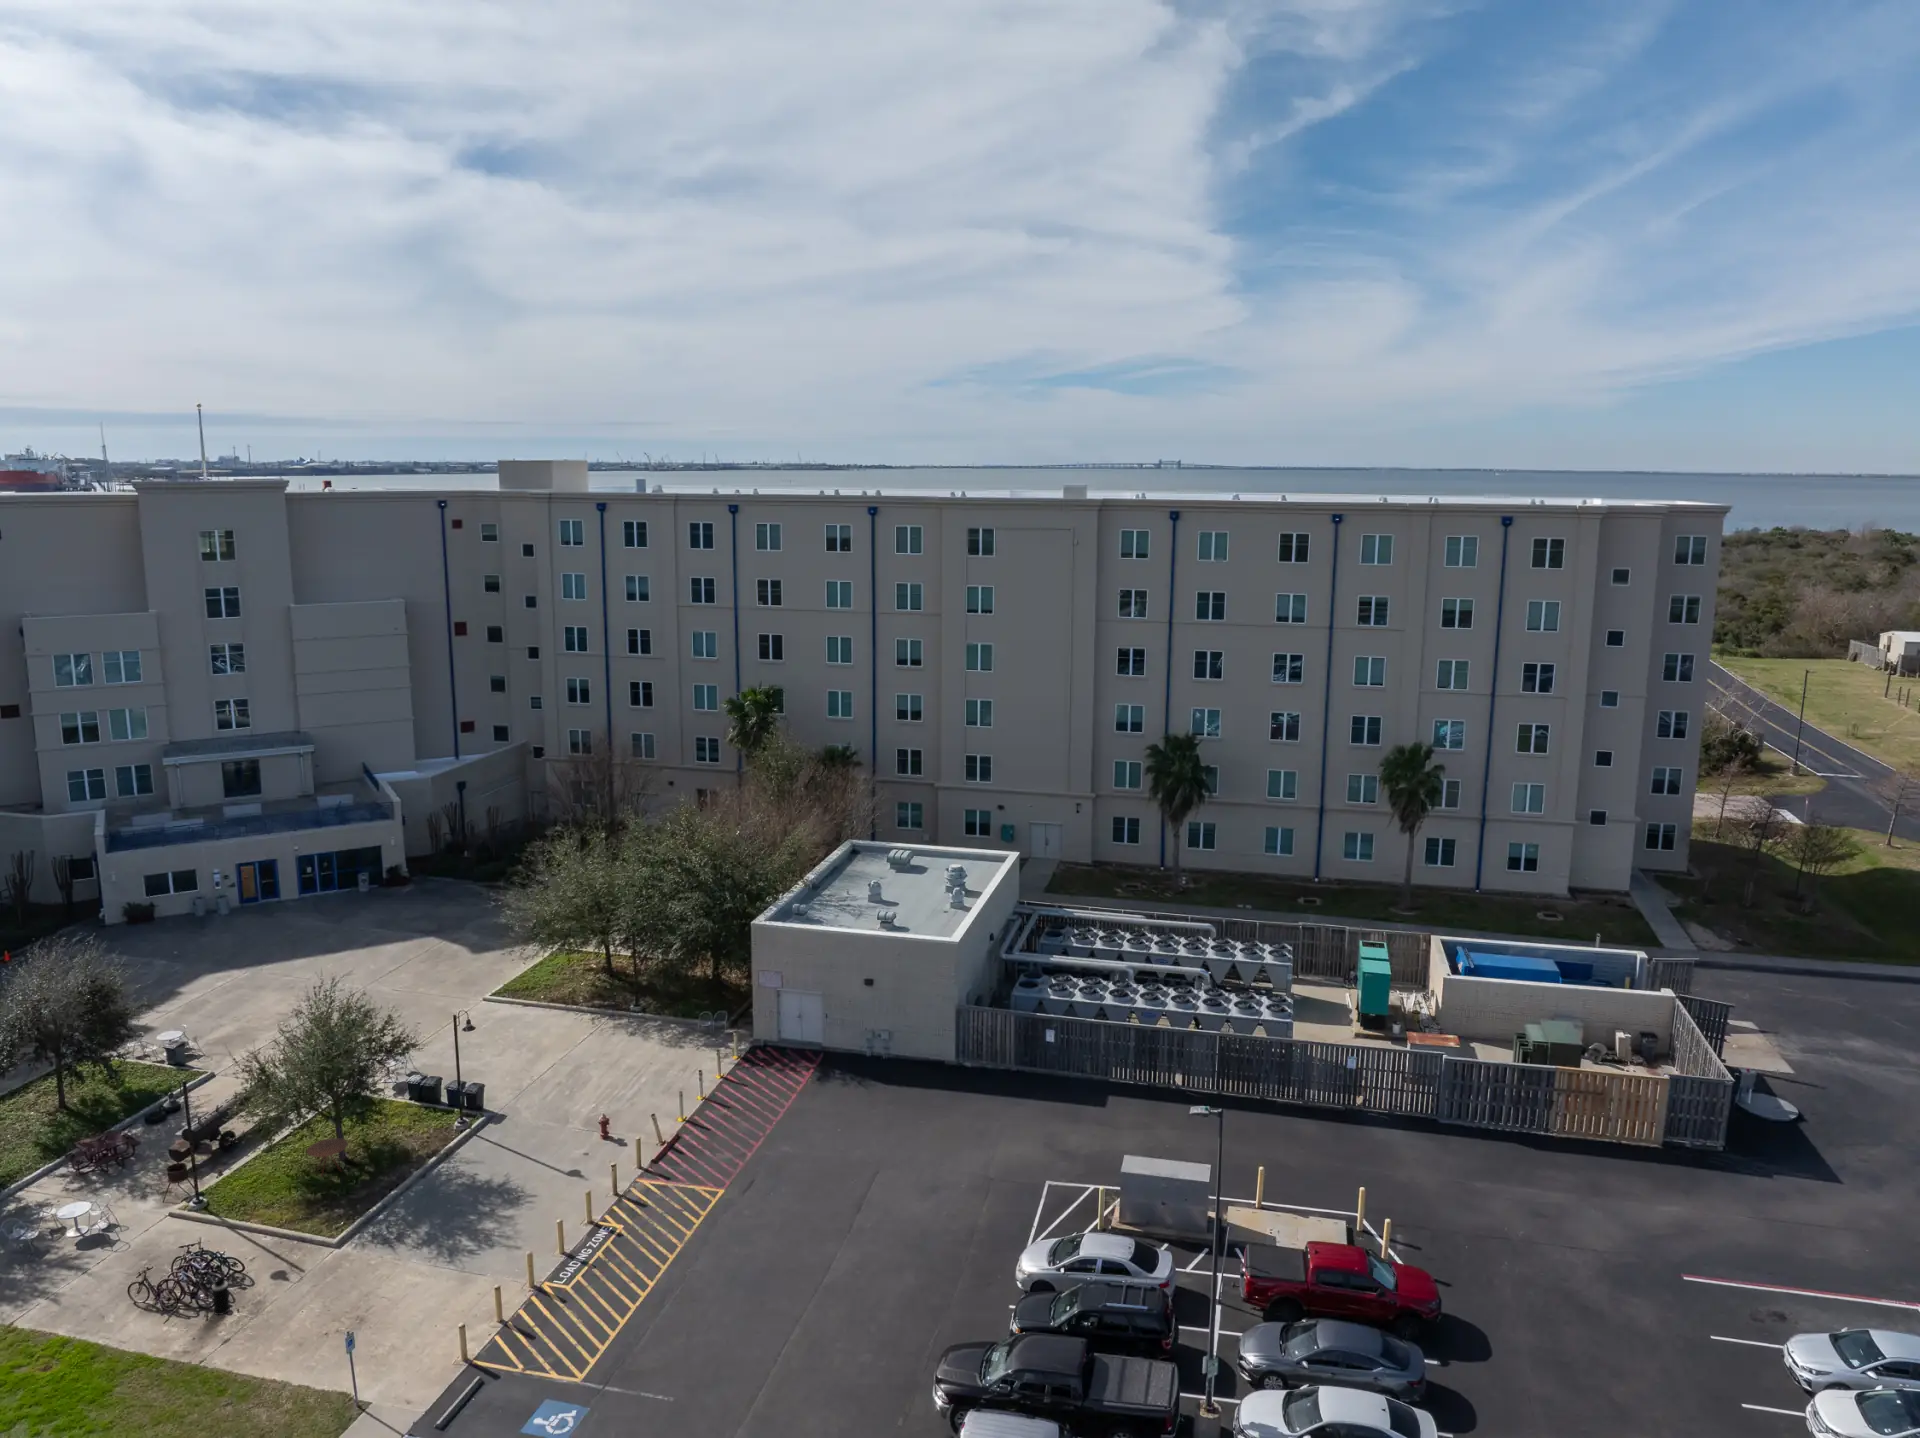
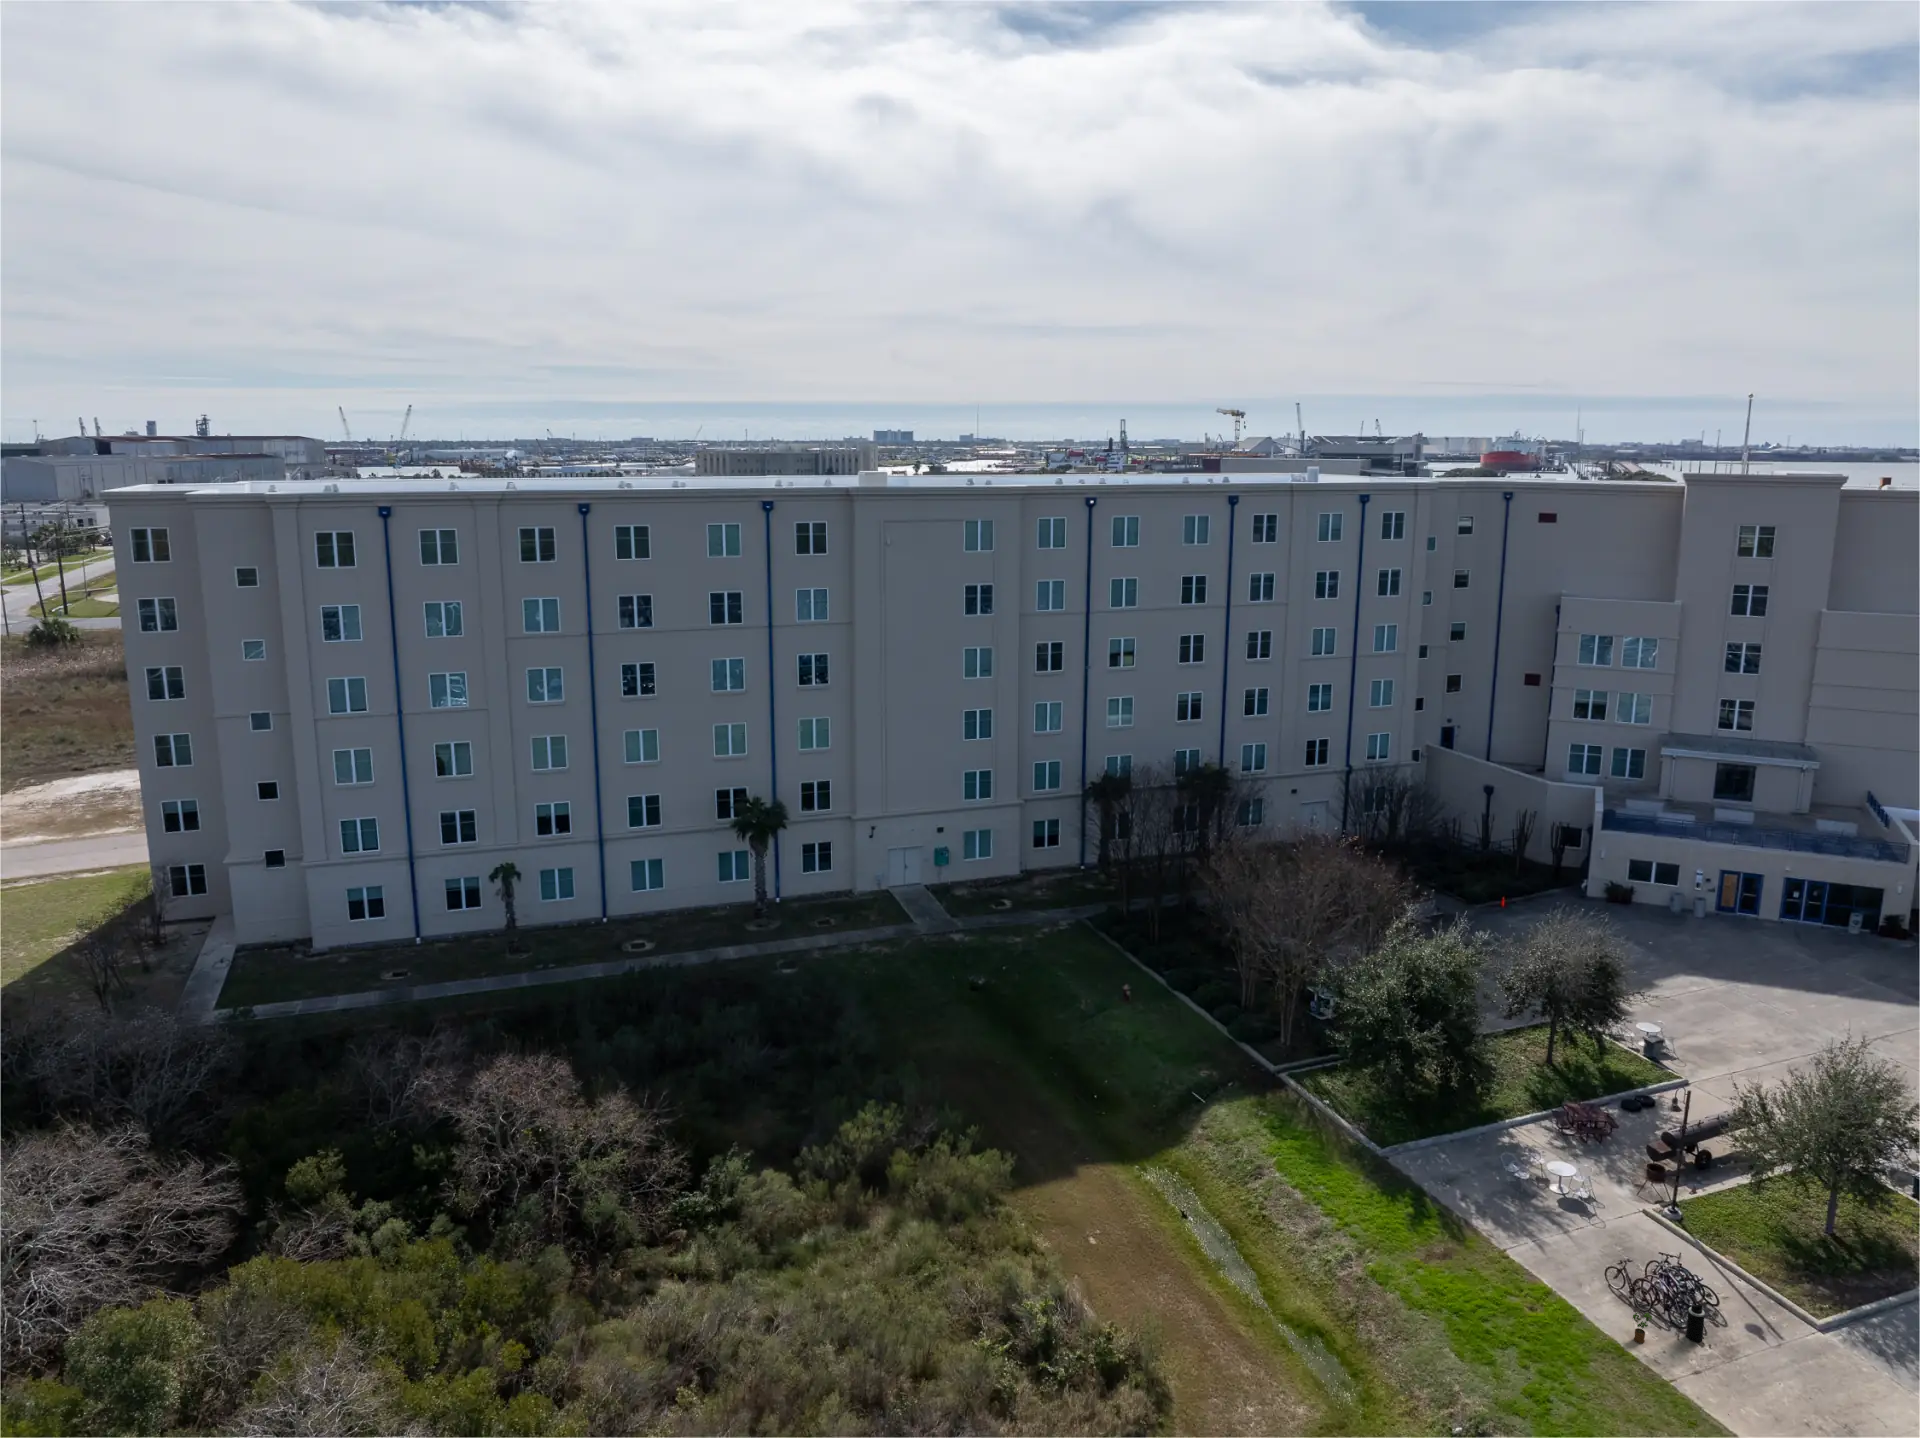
round table: present [307,1138,348,1168] -> none [1792,1203,1841,1247]
house plant: none [156,1310,177,1344] -> present [1633,1312,1652,1343]

